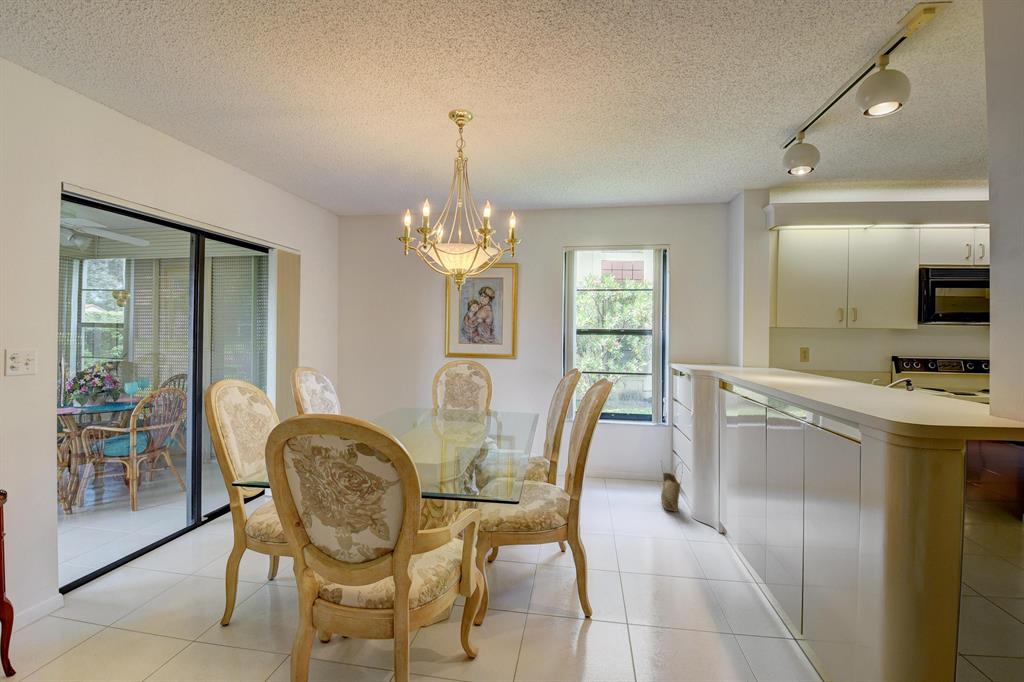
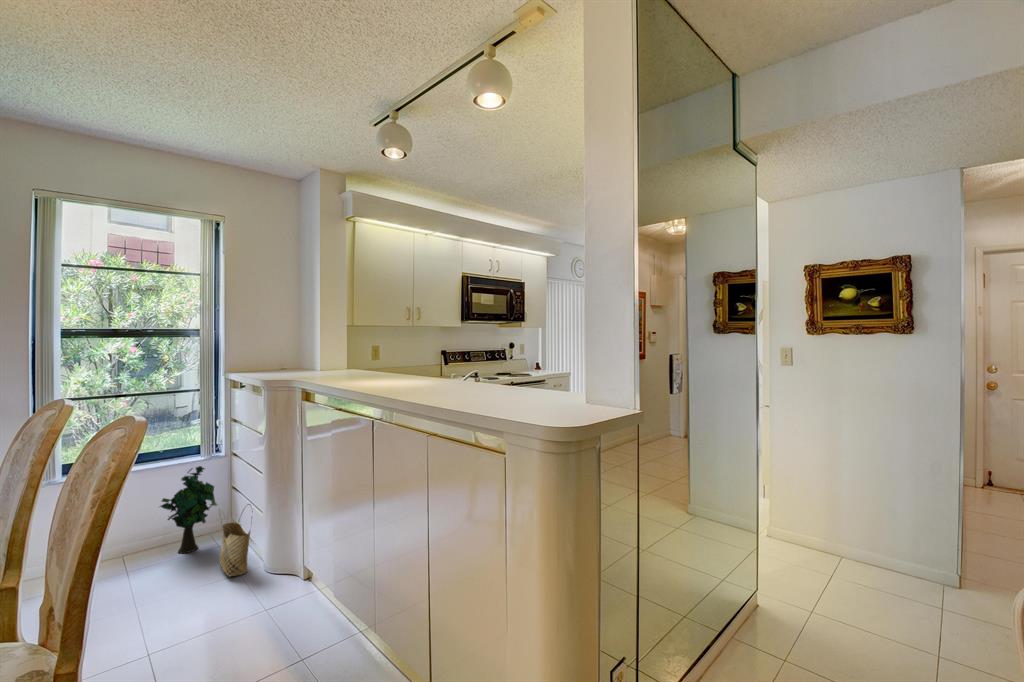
decorative plant: none [627,429,662,488] -> present [160,466,217,553]

